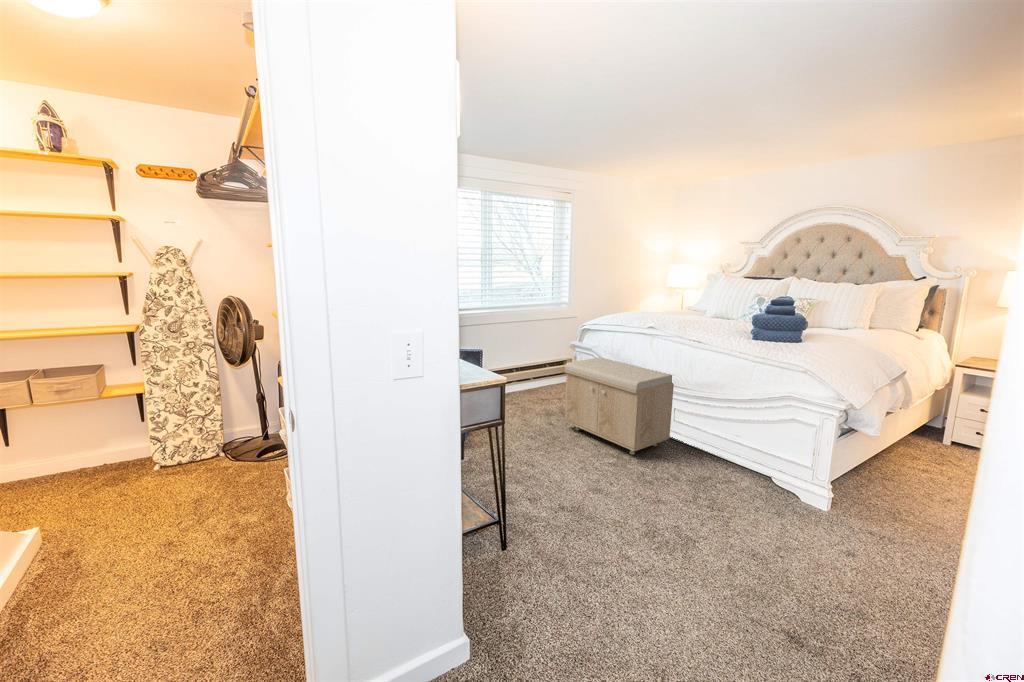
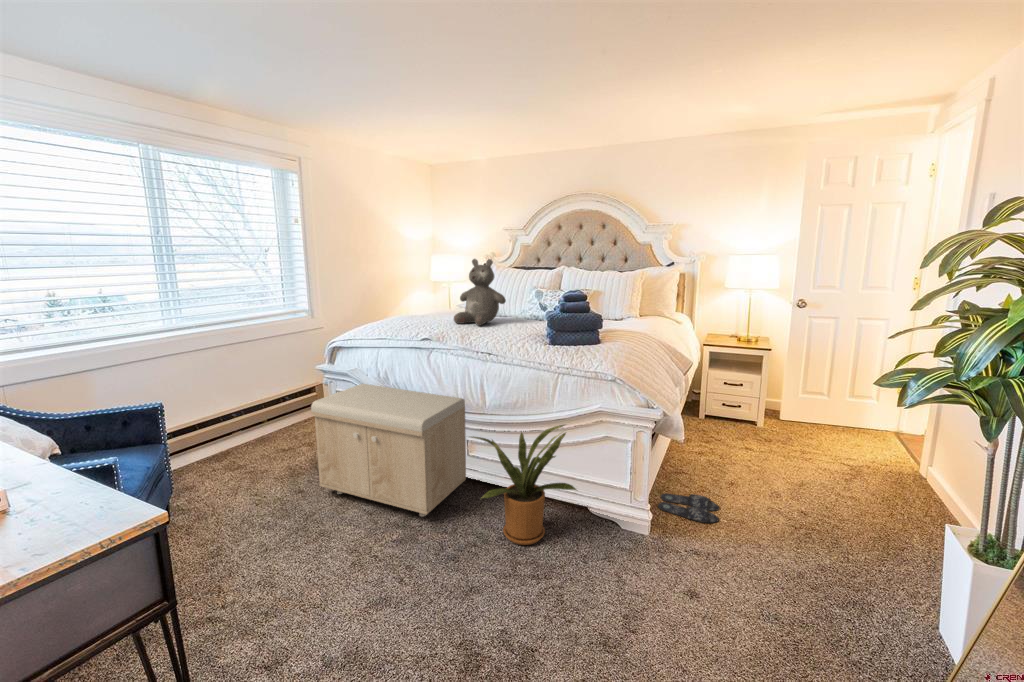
teddy bear: none [676,268,723,323] -> present [454,259,506,326]
house plant: none [668,398,758,489] -> present [471,425,576,545]
slippers: none [848,489,922,521] -> present [658,493,719,523]

